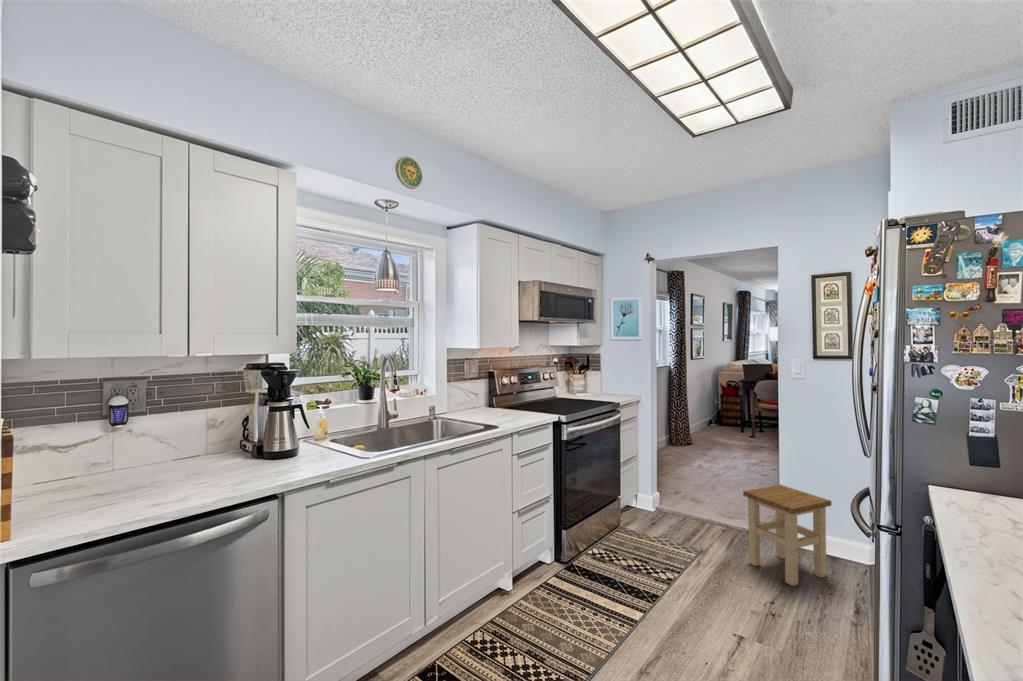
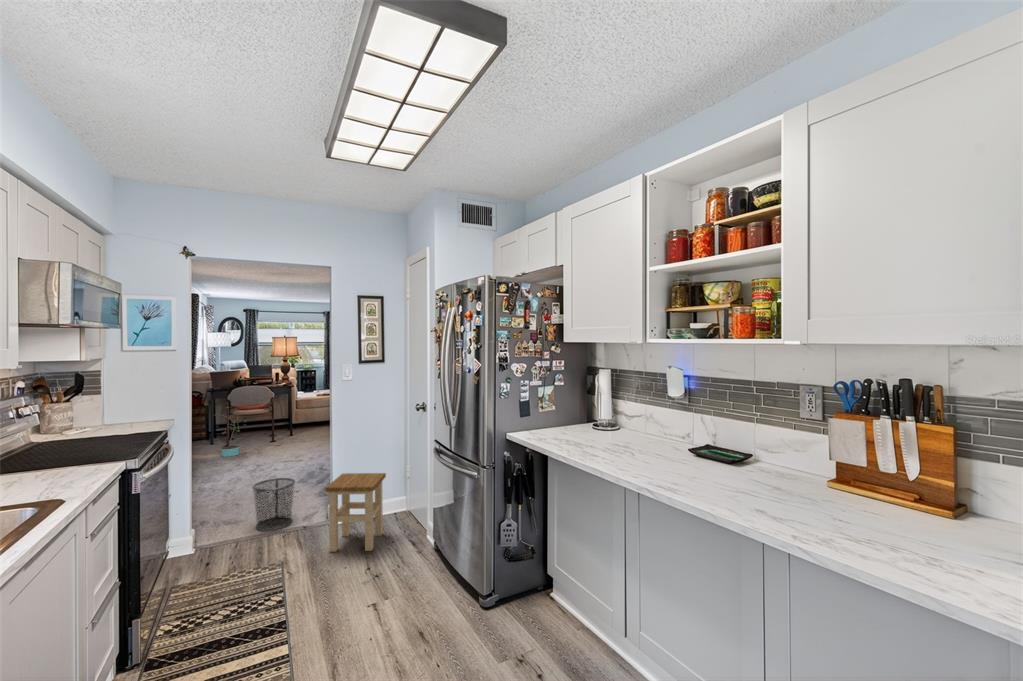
potted plant: none [732,398,762,446] -> present [214,407,247,457]
waste bin: none [705,470,747,522] -> present [253,478,295,531]

